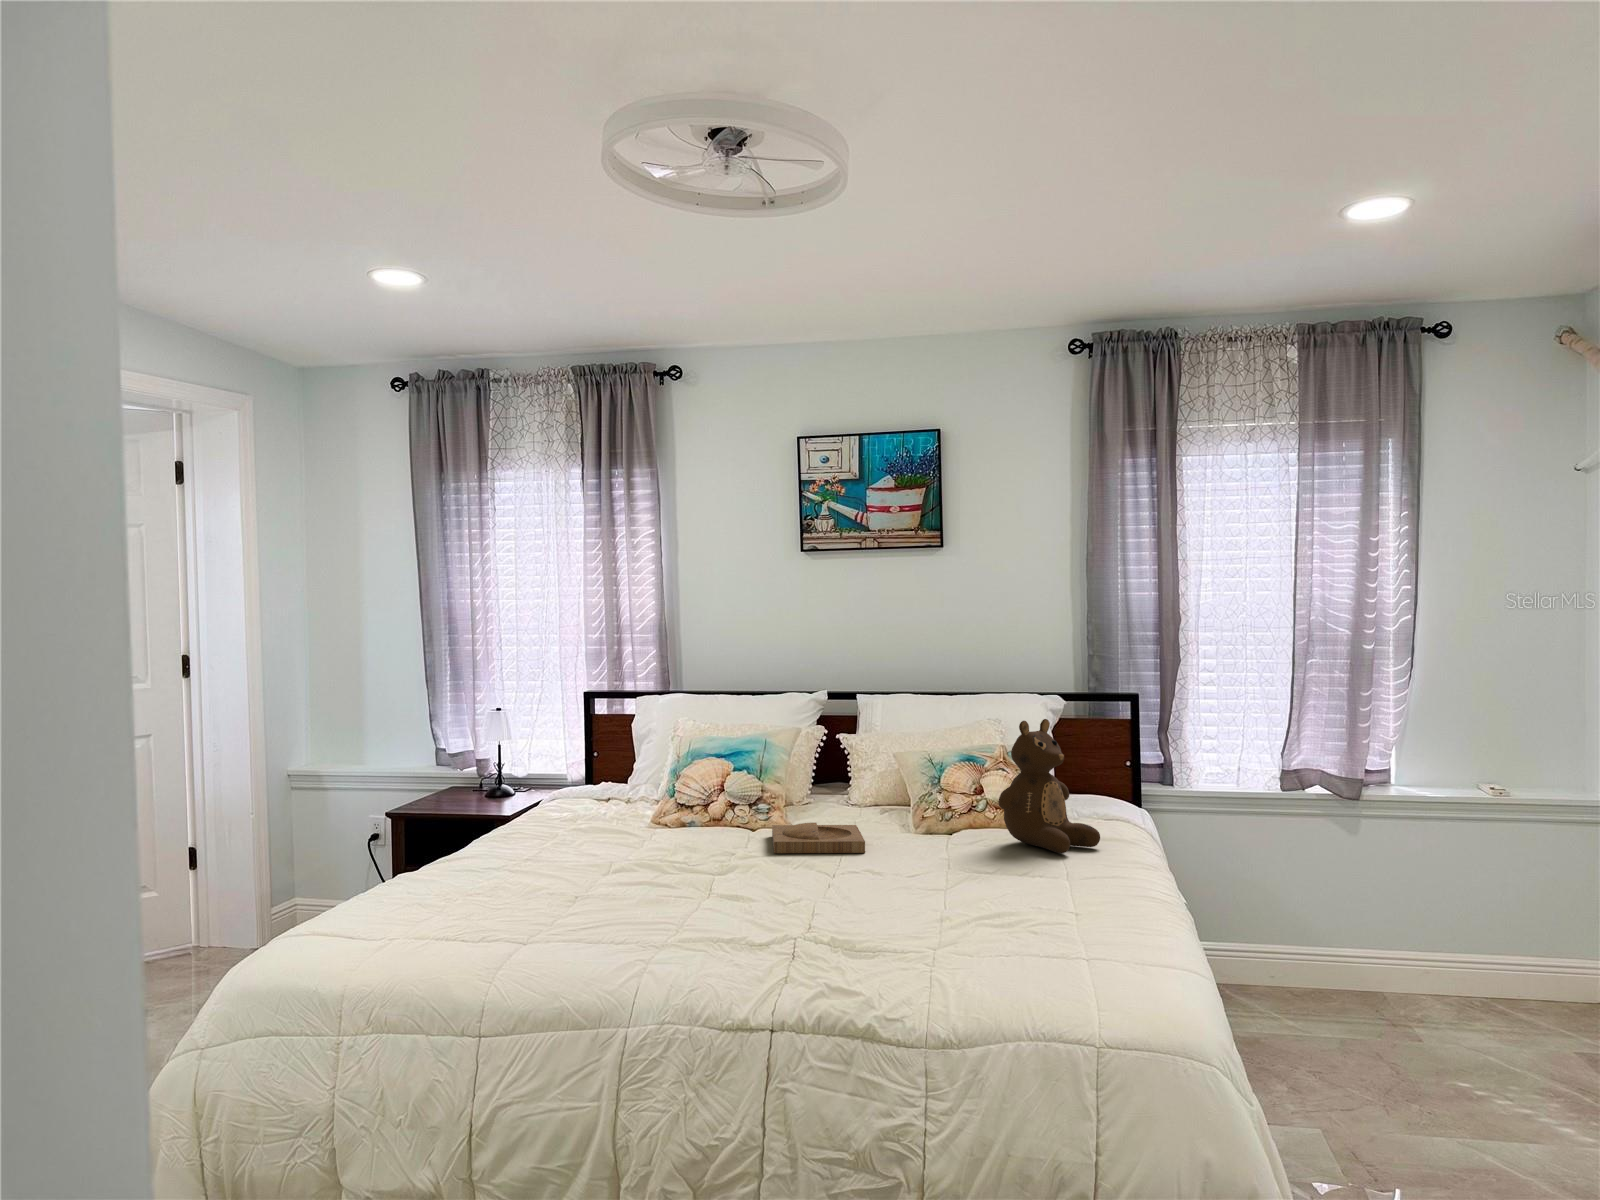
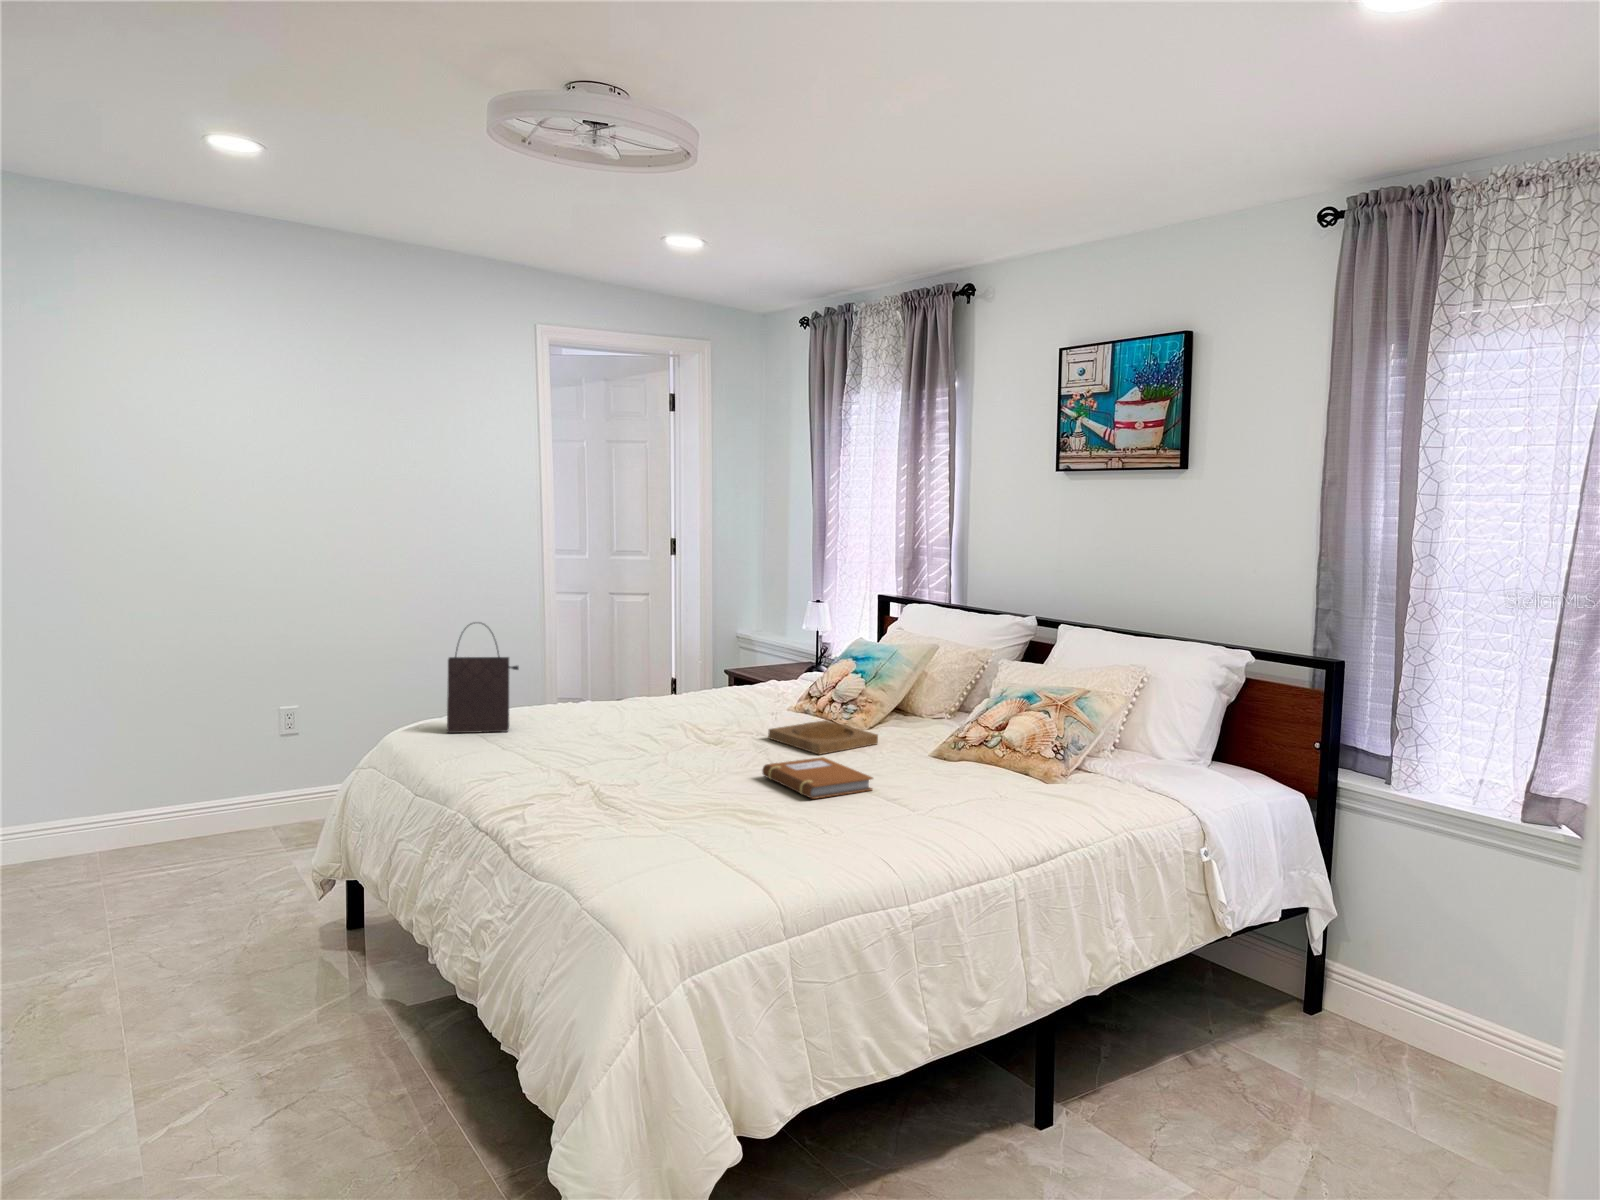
teddy bear: present [998,719,1100,853] -> none [919,658,1028,803]
handbag: none [430,757,523,944] -> present [447,623,519,733]
notebook: none [913,847,1017,878] -> present [762,757,873,799]

